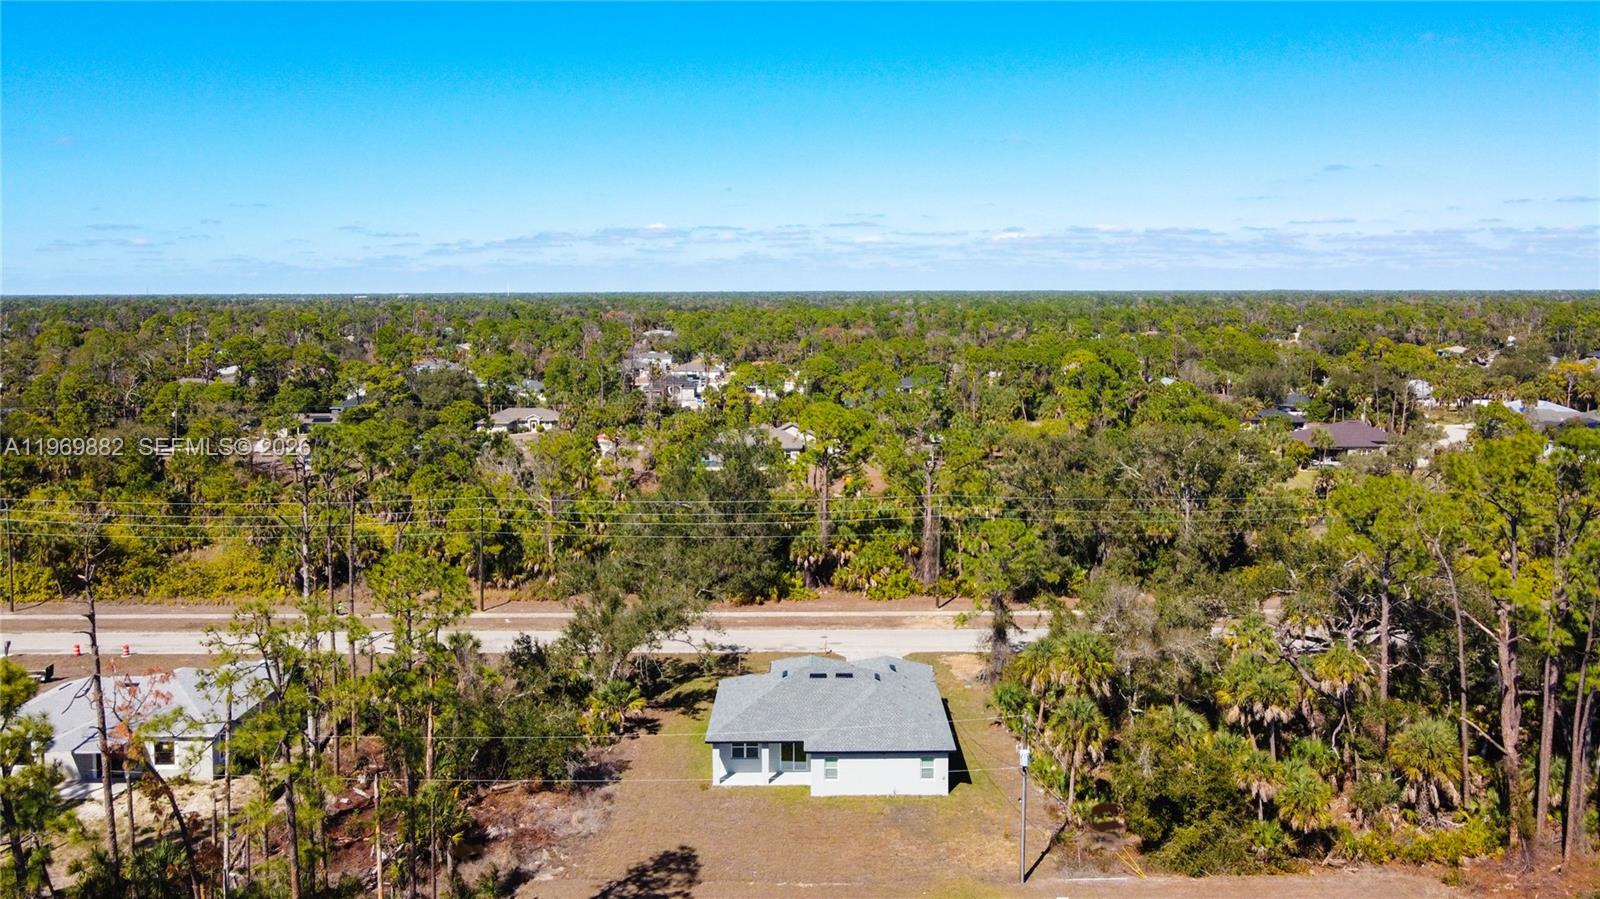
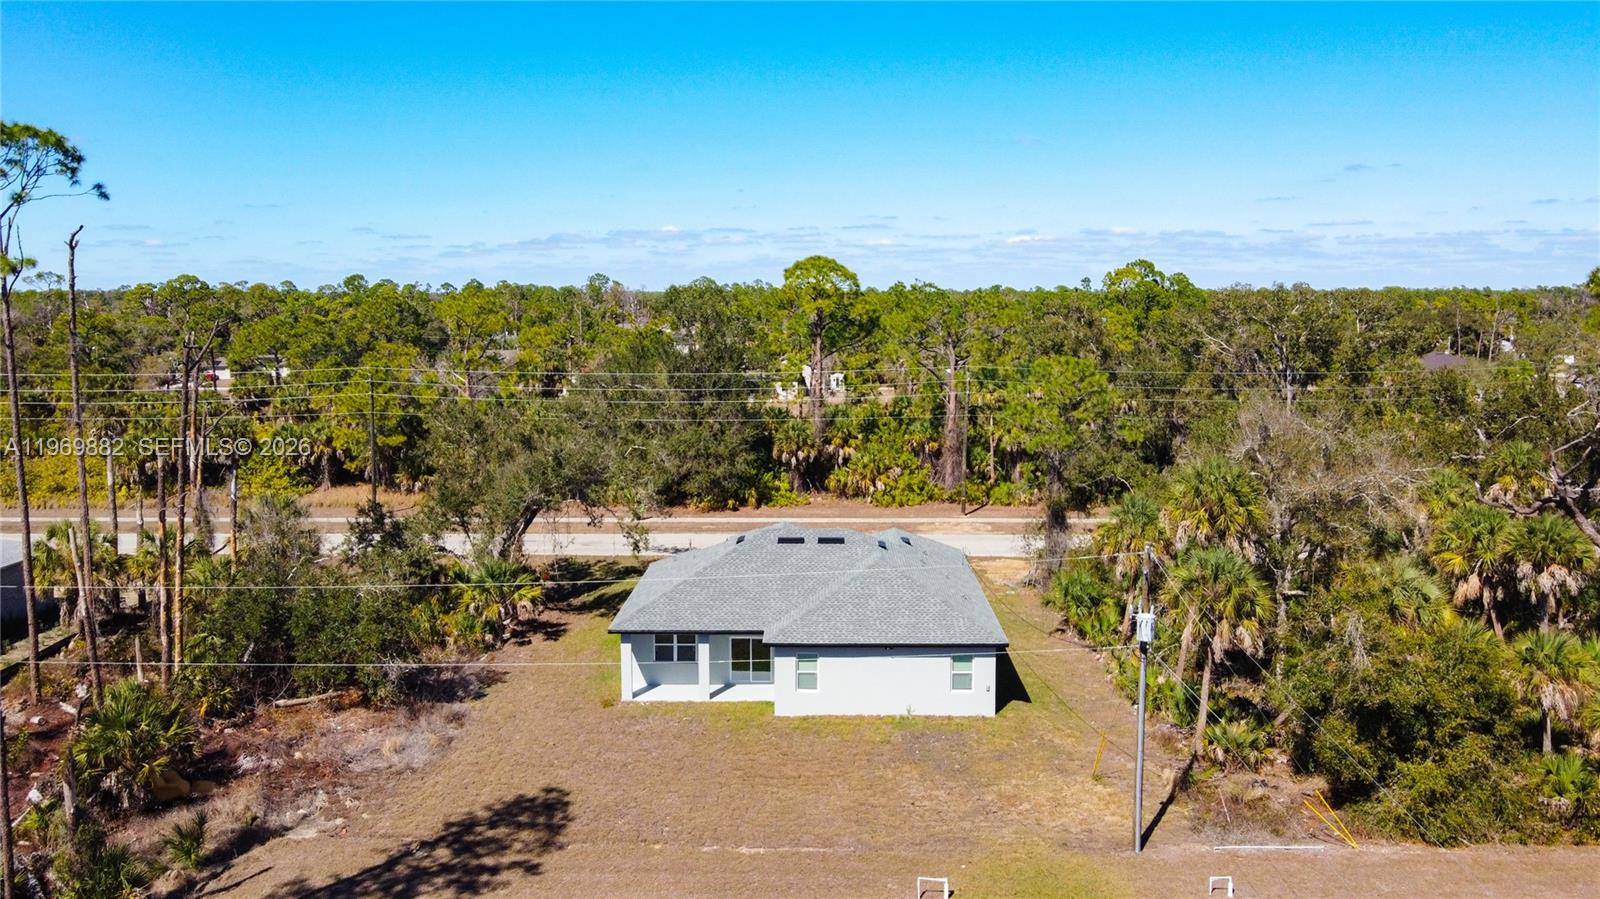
bench: present [1091,803,1124,841] -> none [1239,722,1299,787]

